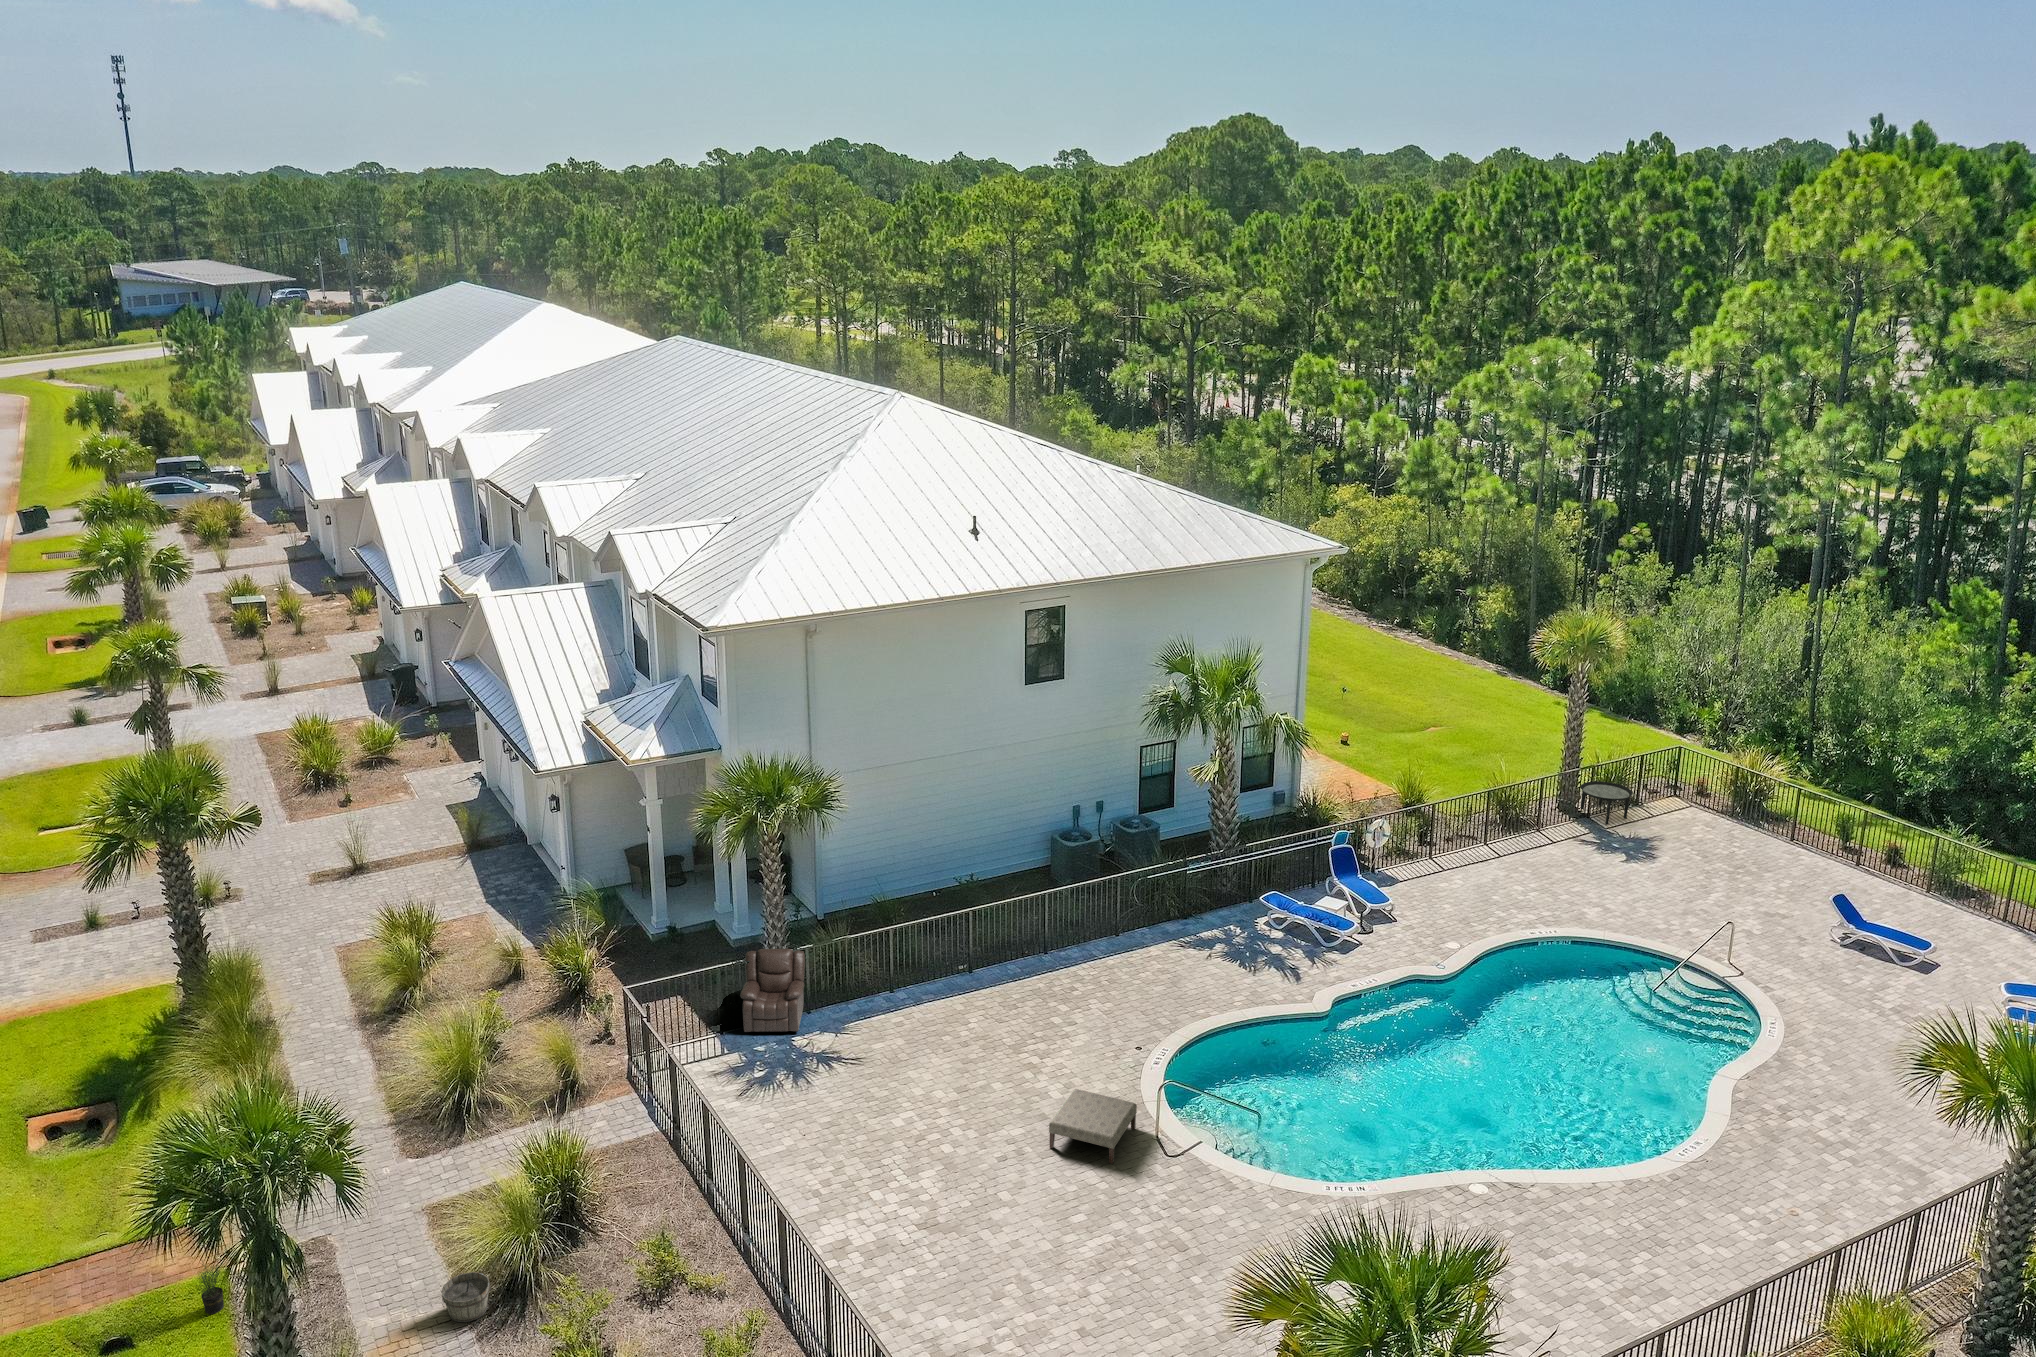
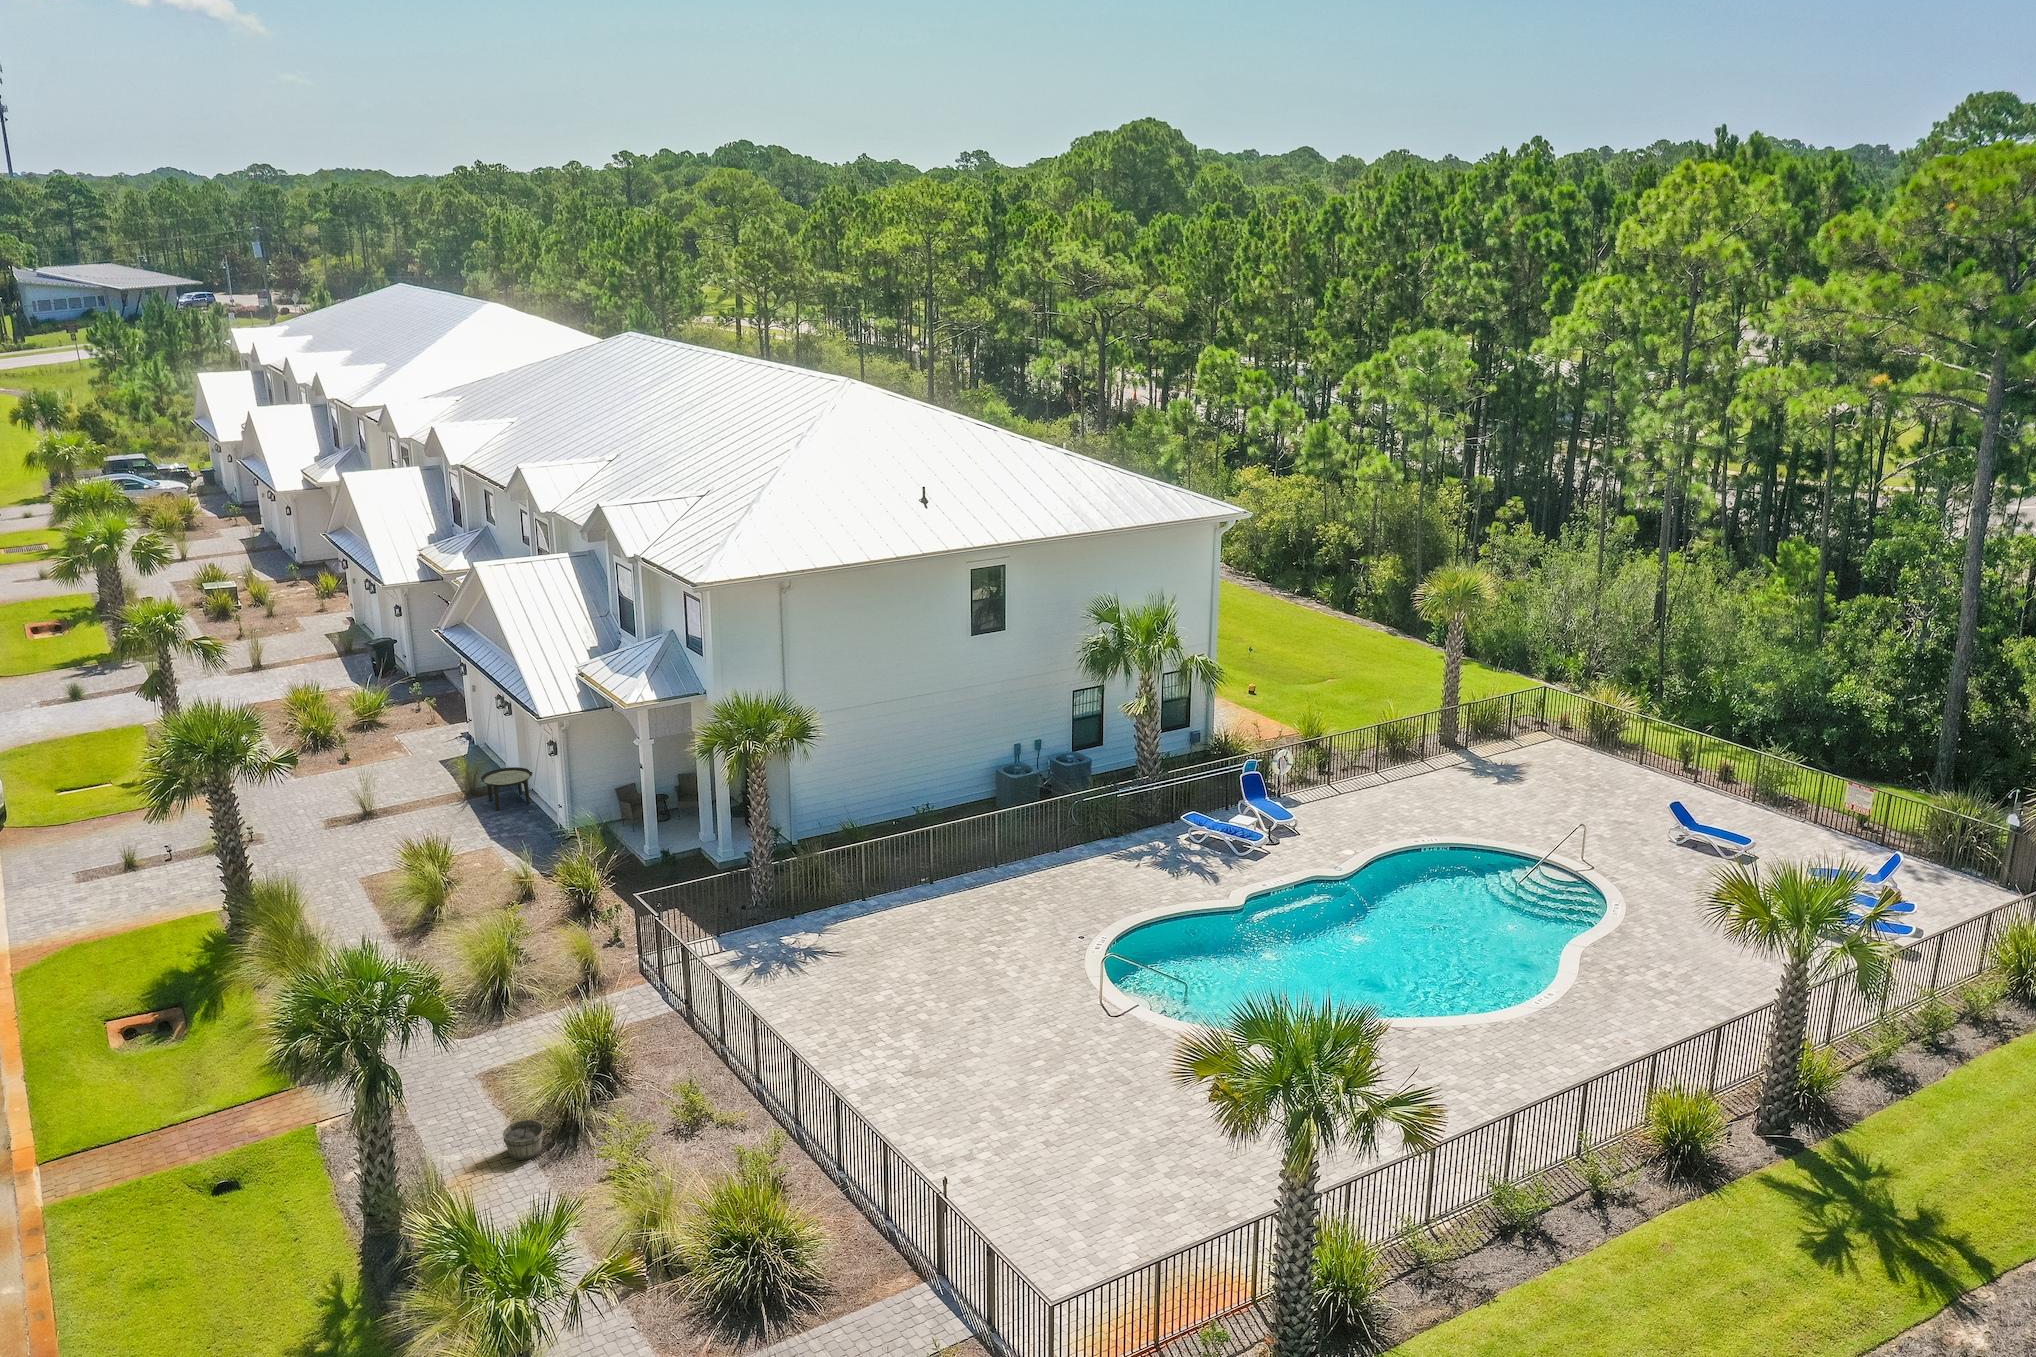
round table: present [1580,781,1633,825] -> present [481,767,532,810]
chair: present [740,949,805,1033] -> none [734,863,789,935]
ottoman: present [1049,1089,1137,1164] -> none [1010,967,1084,1025]
potted plant: present [196,1262,224,1314] -> none [284,1113,314,1163]

